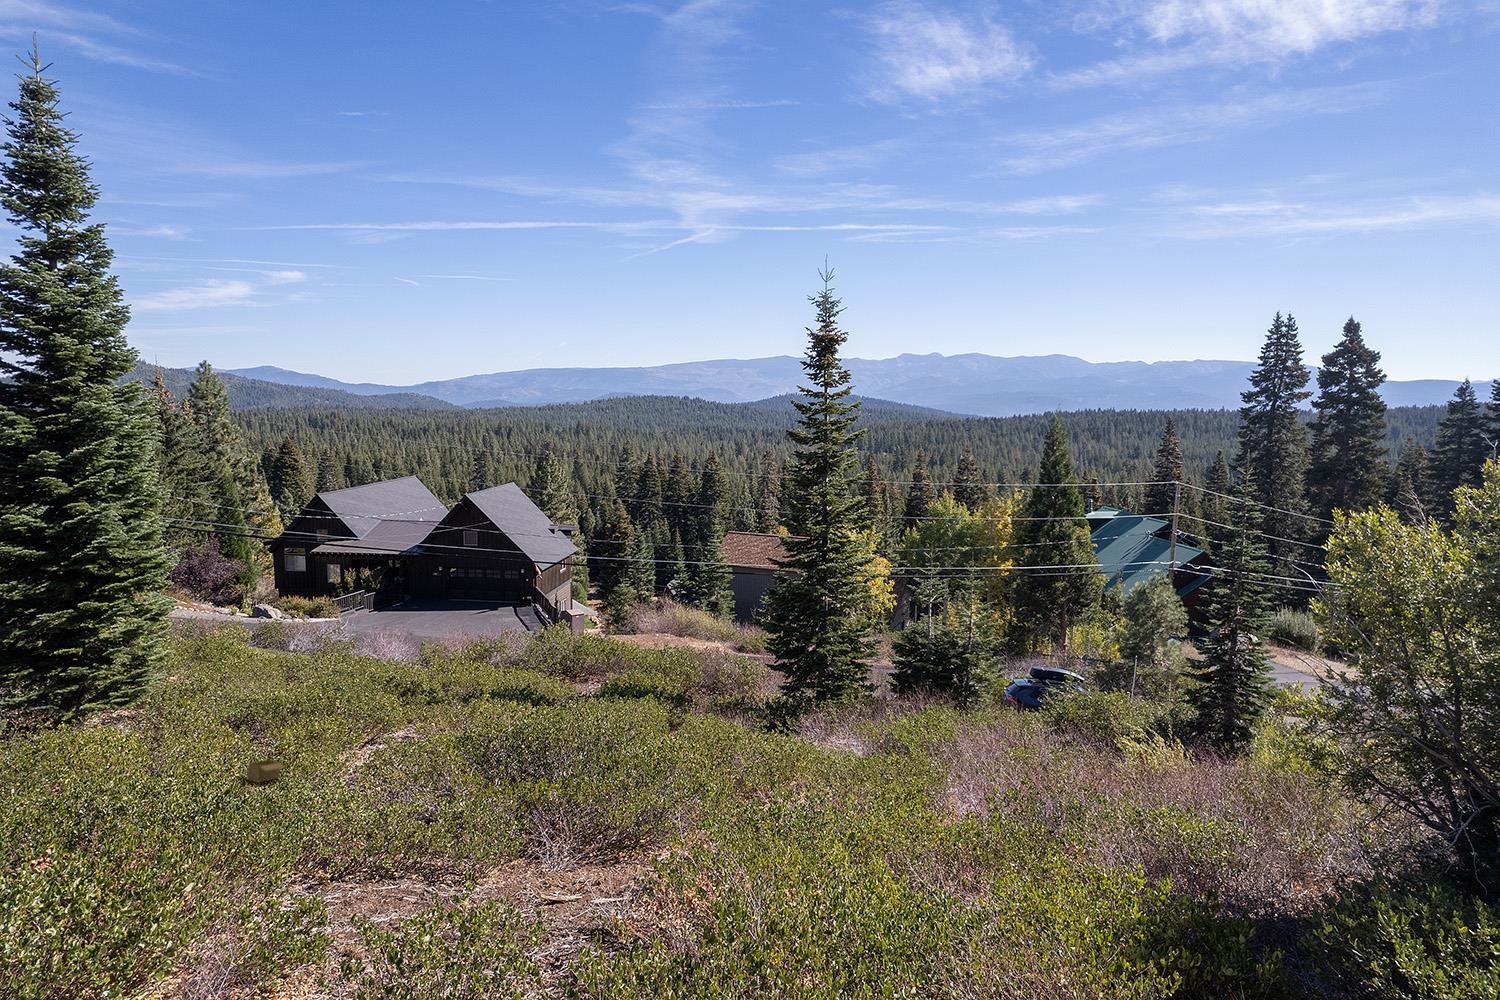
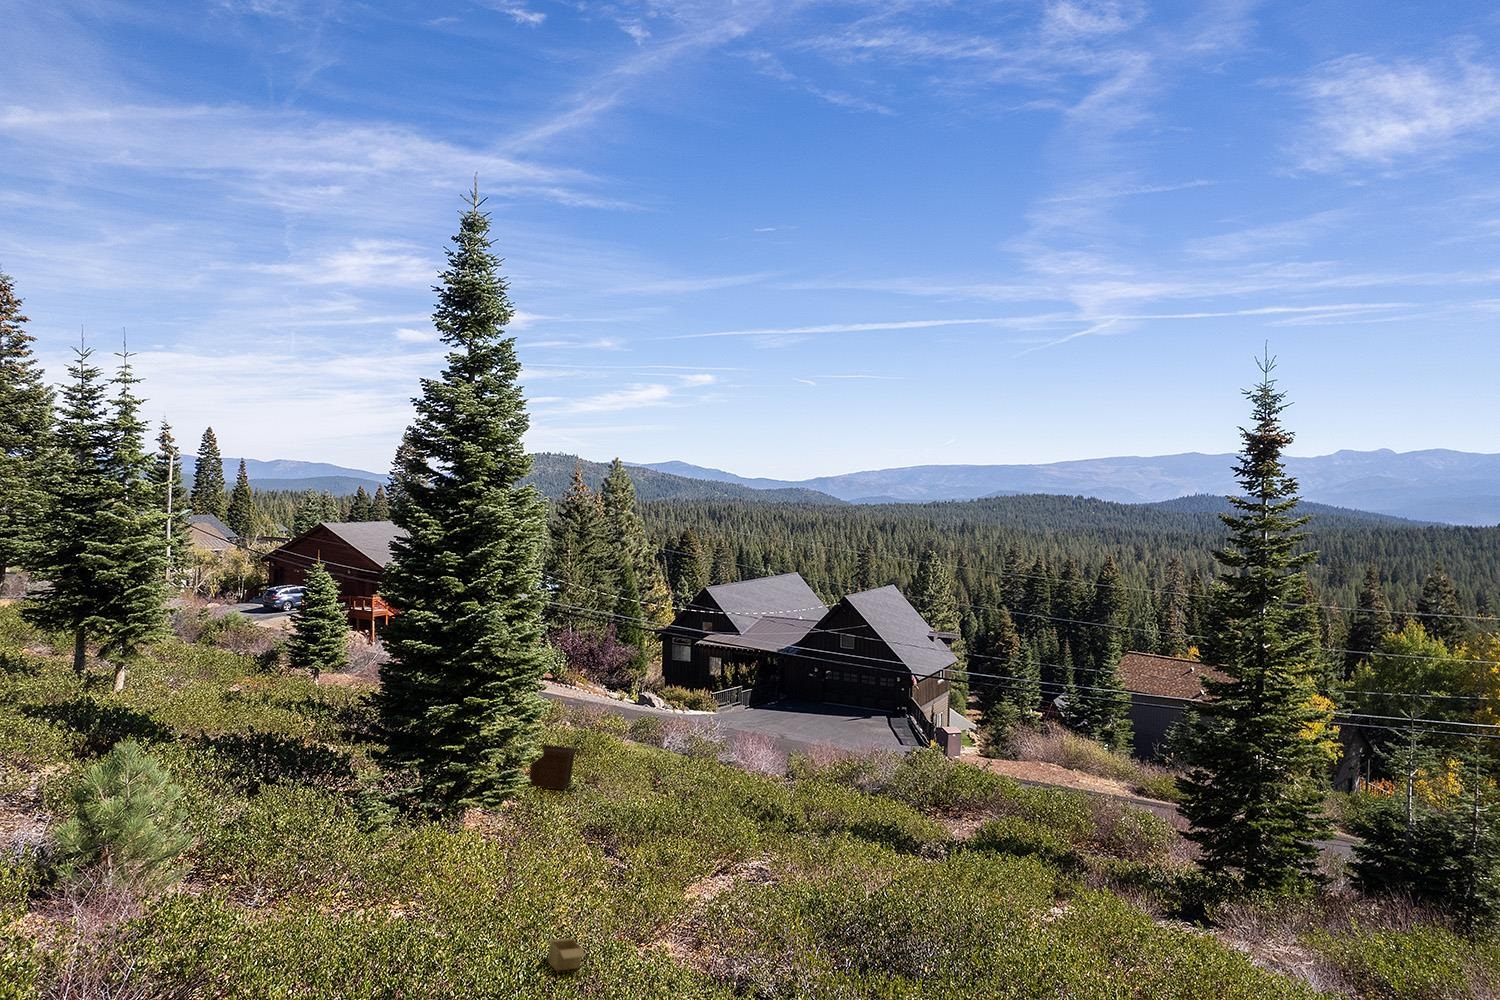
wooden crate: none [159,642,211,682] -> present [528,744,575,790]

